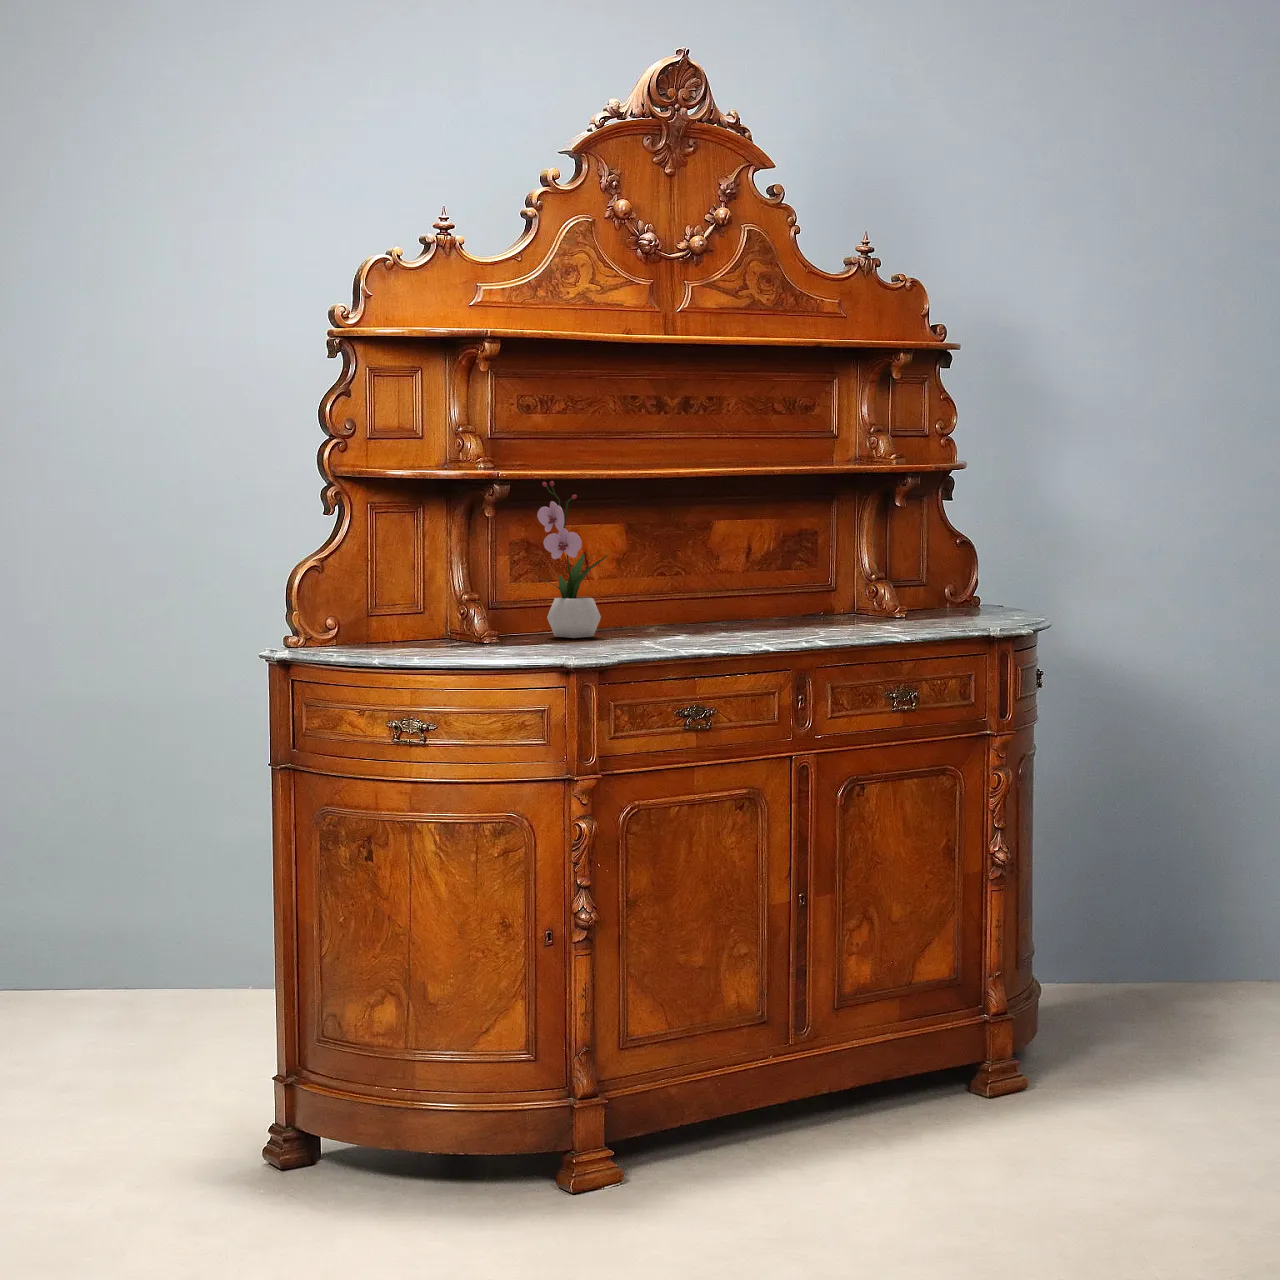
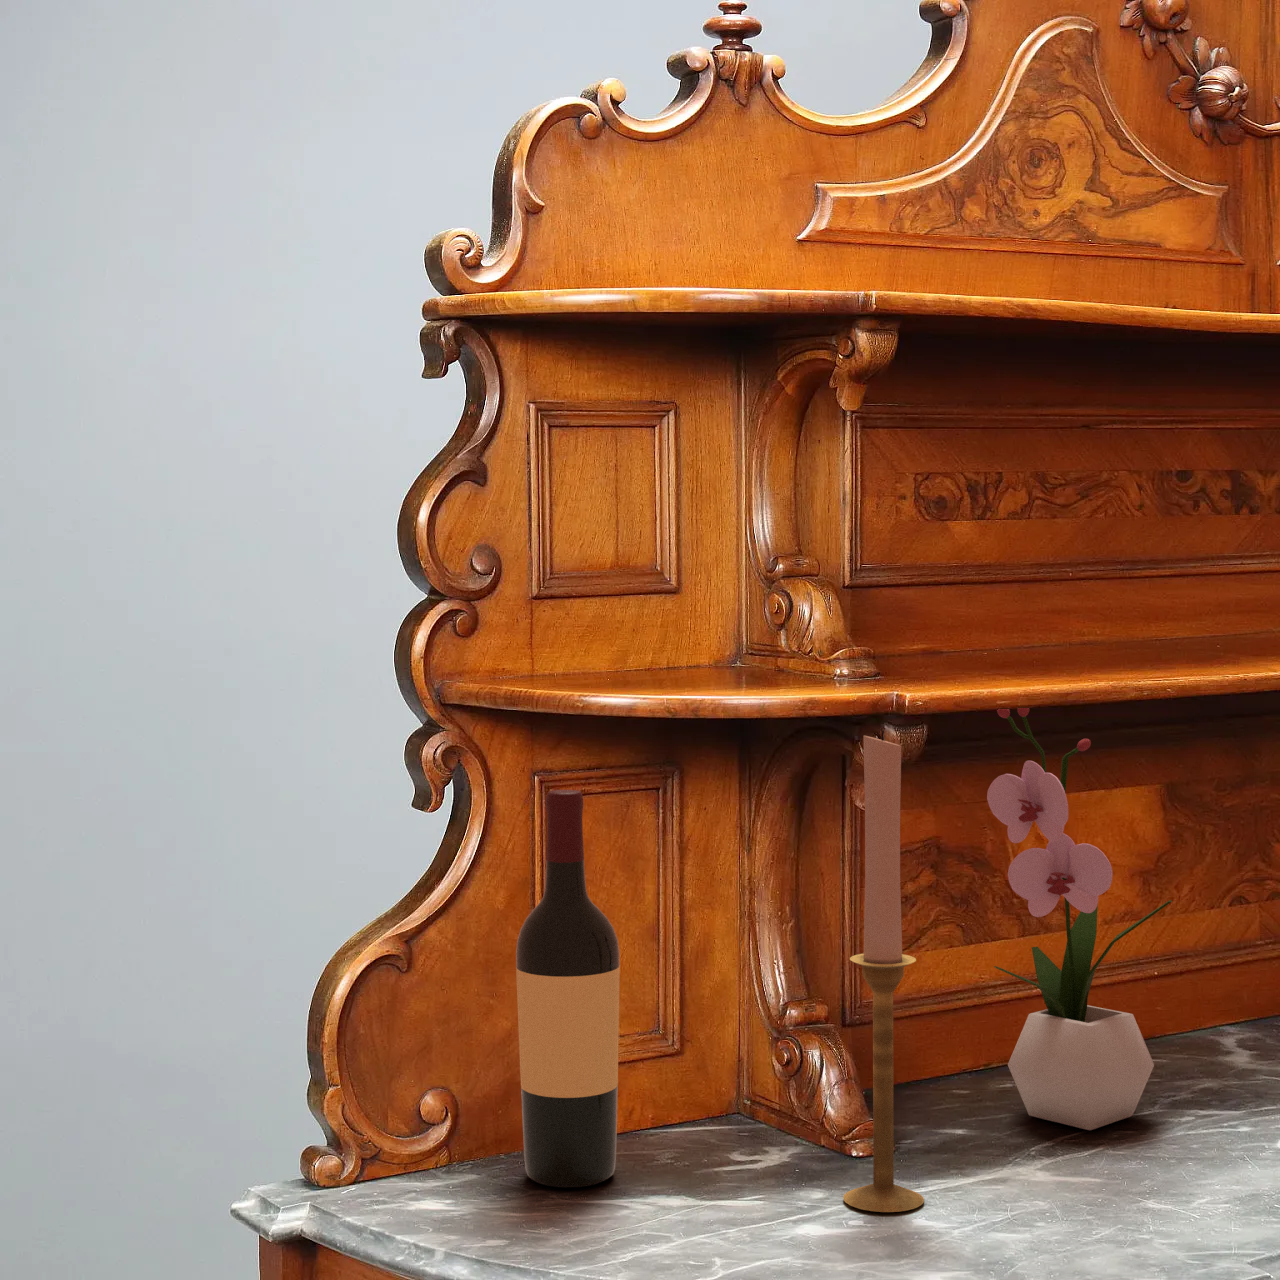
candlestick: none [475,483,503,648] -> present [843,731,924,1212]
wine bottle: none [361,507,398,646] -> present [516,790,620,1187]

